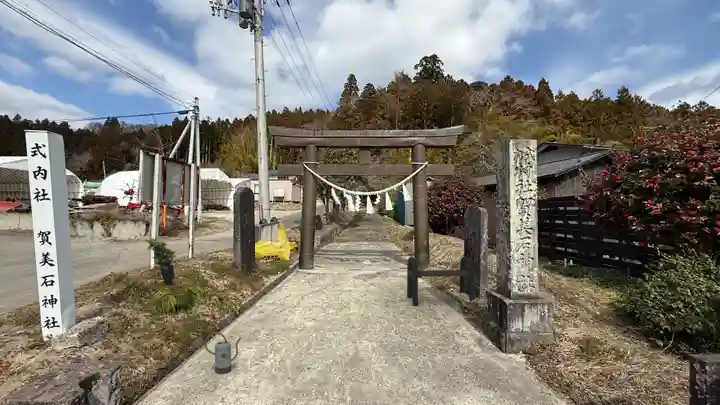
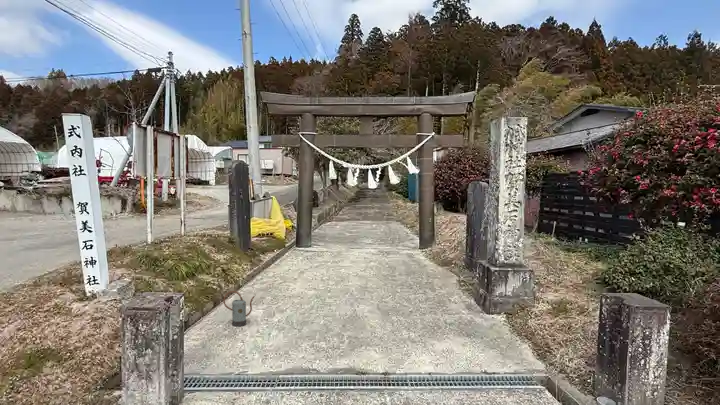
potted plant: present [145,238,176,285] -> none [152,209,182,255]
bench: present [407,256,475,306] -> none [407,231,473,279]

